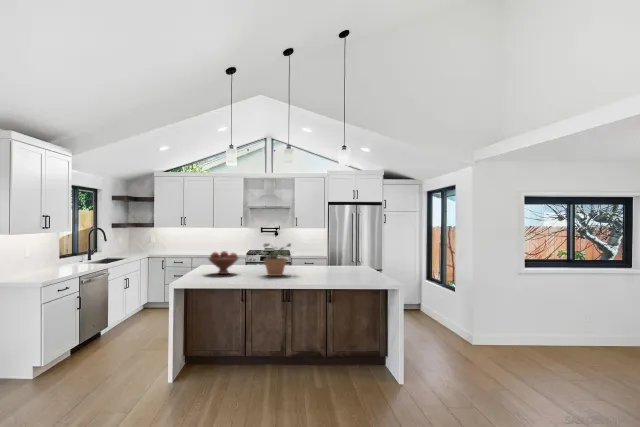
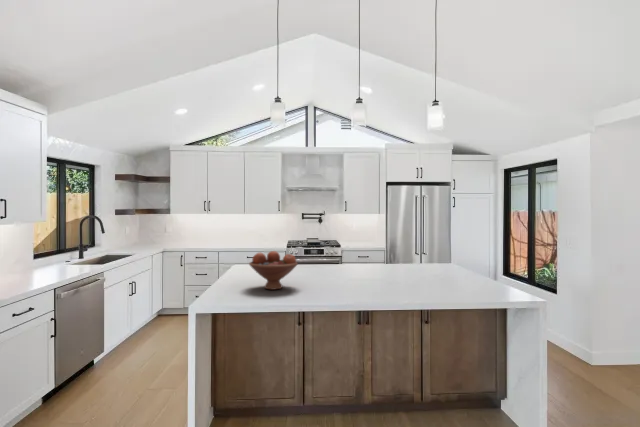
potted plant: present [261,244,291,276] -> none [334,239,393,294]

